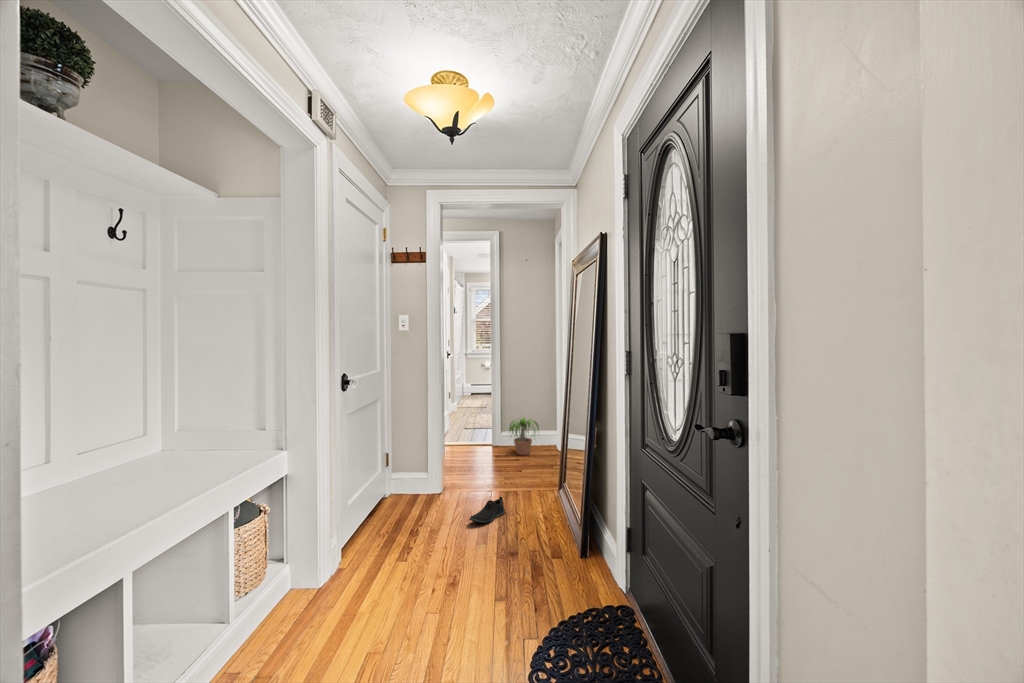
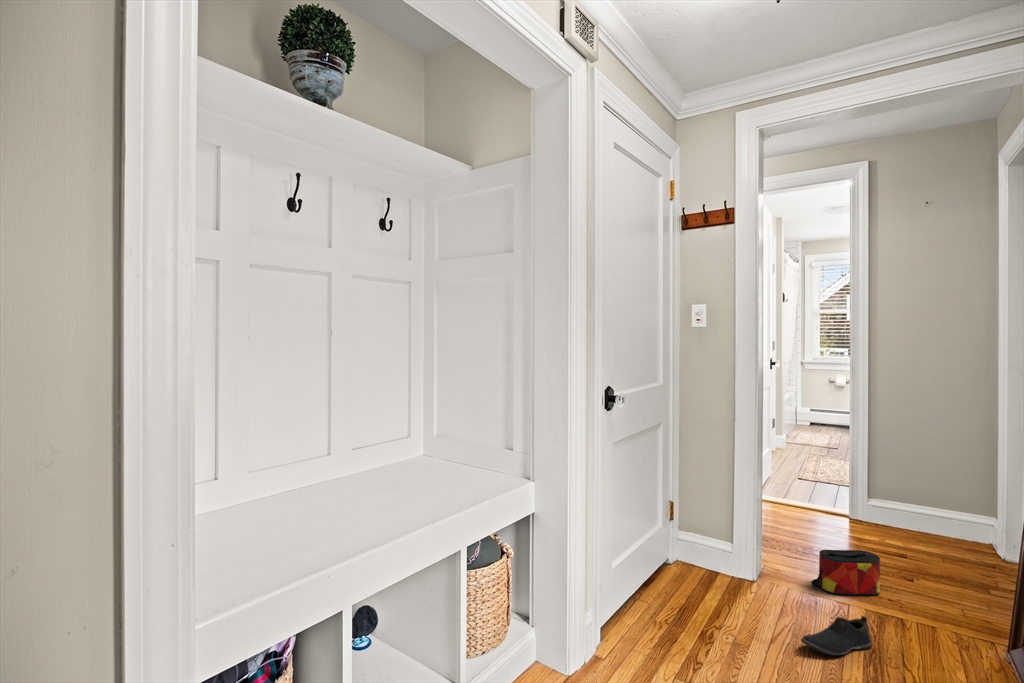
potted plant: present [509,417,539,455] -> none [872,479,965,546]
bag: none [474,462,508,490] -> present [811,550,880,596]

